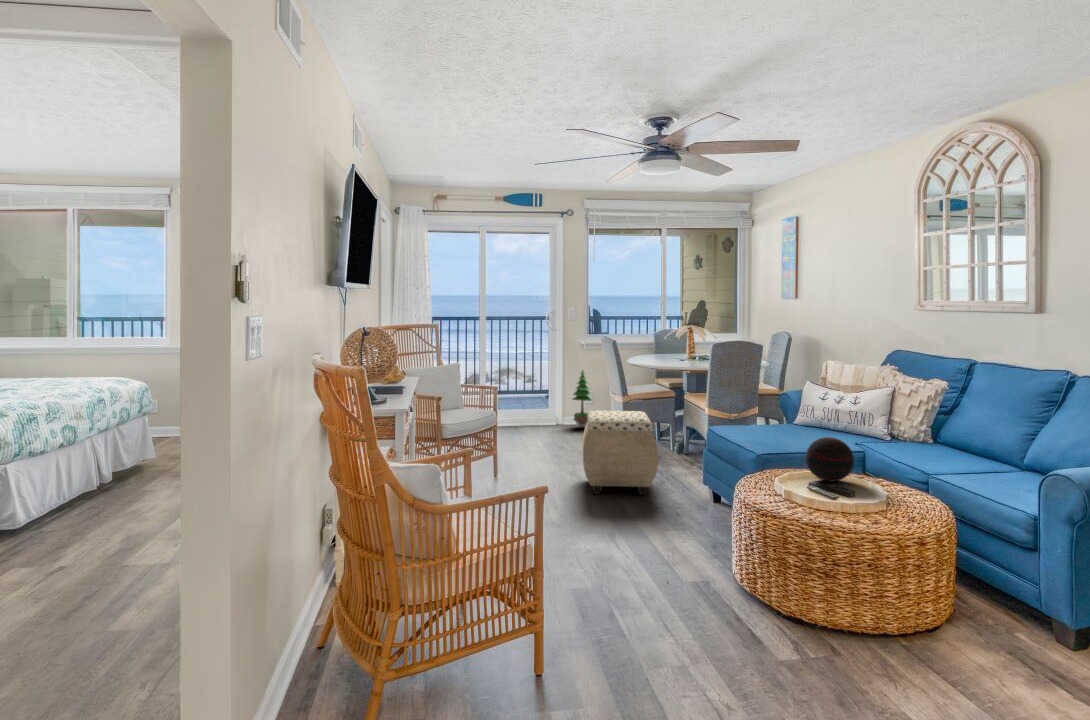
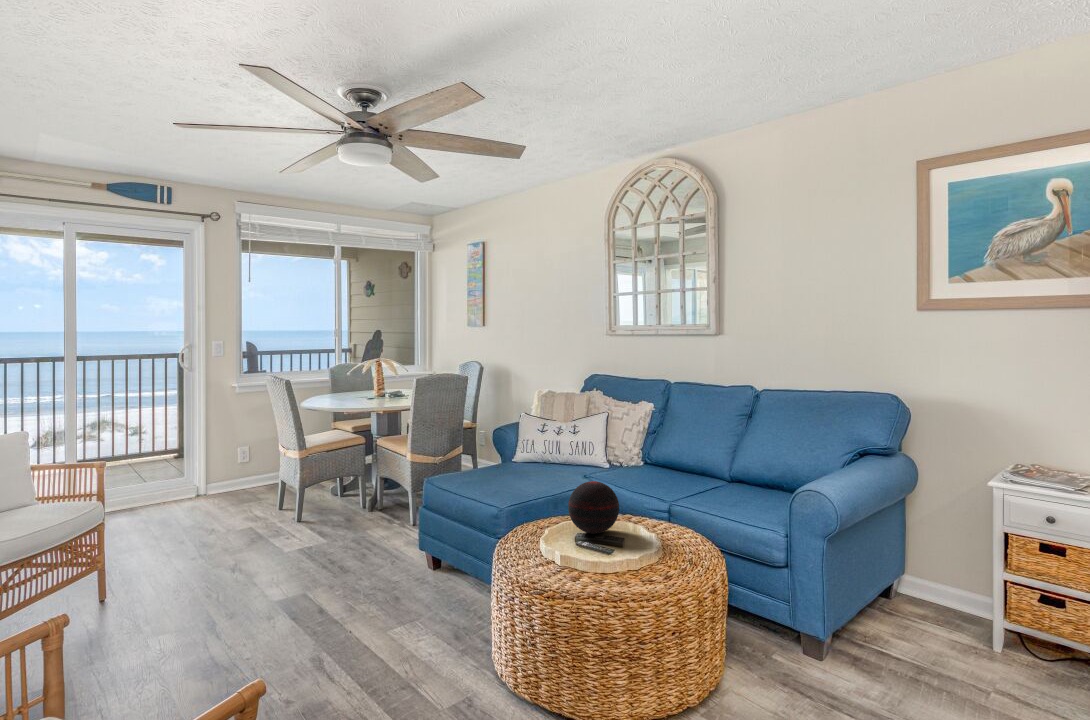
potted tree: present [573,370,592,428] -> none [214,416,246,495]
ottoman: present [583,410,659,495] -> none [249,468,366,596]

